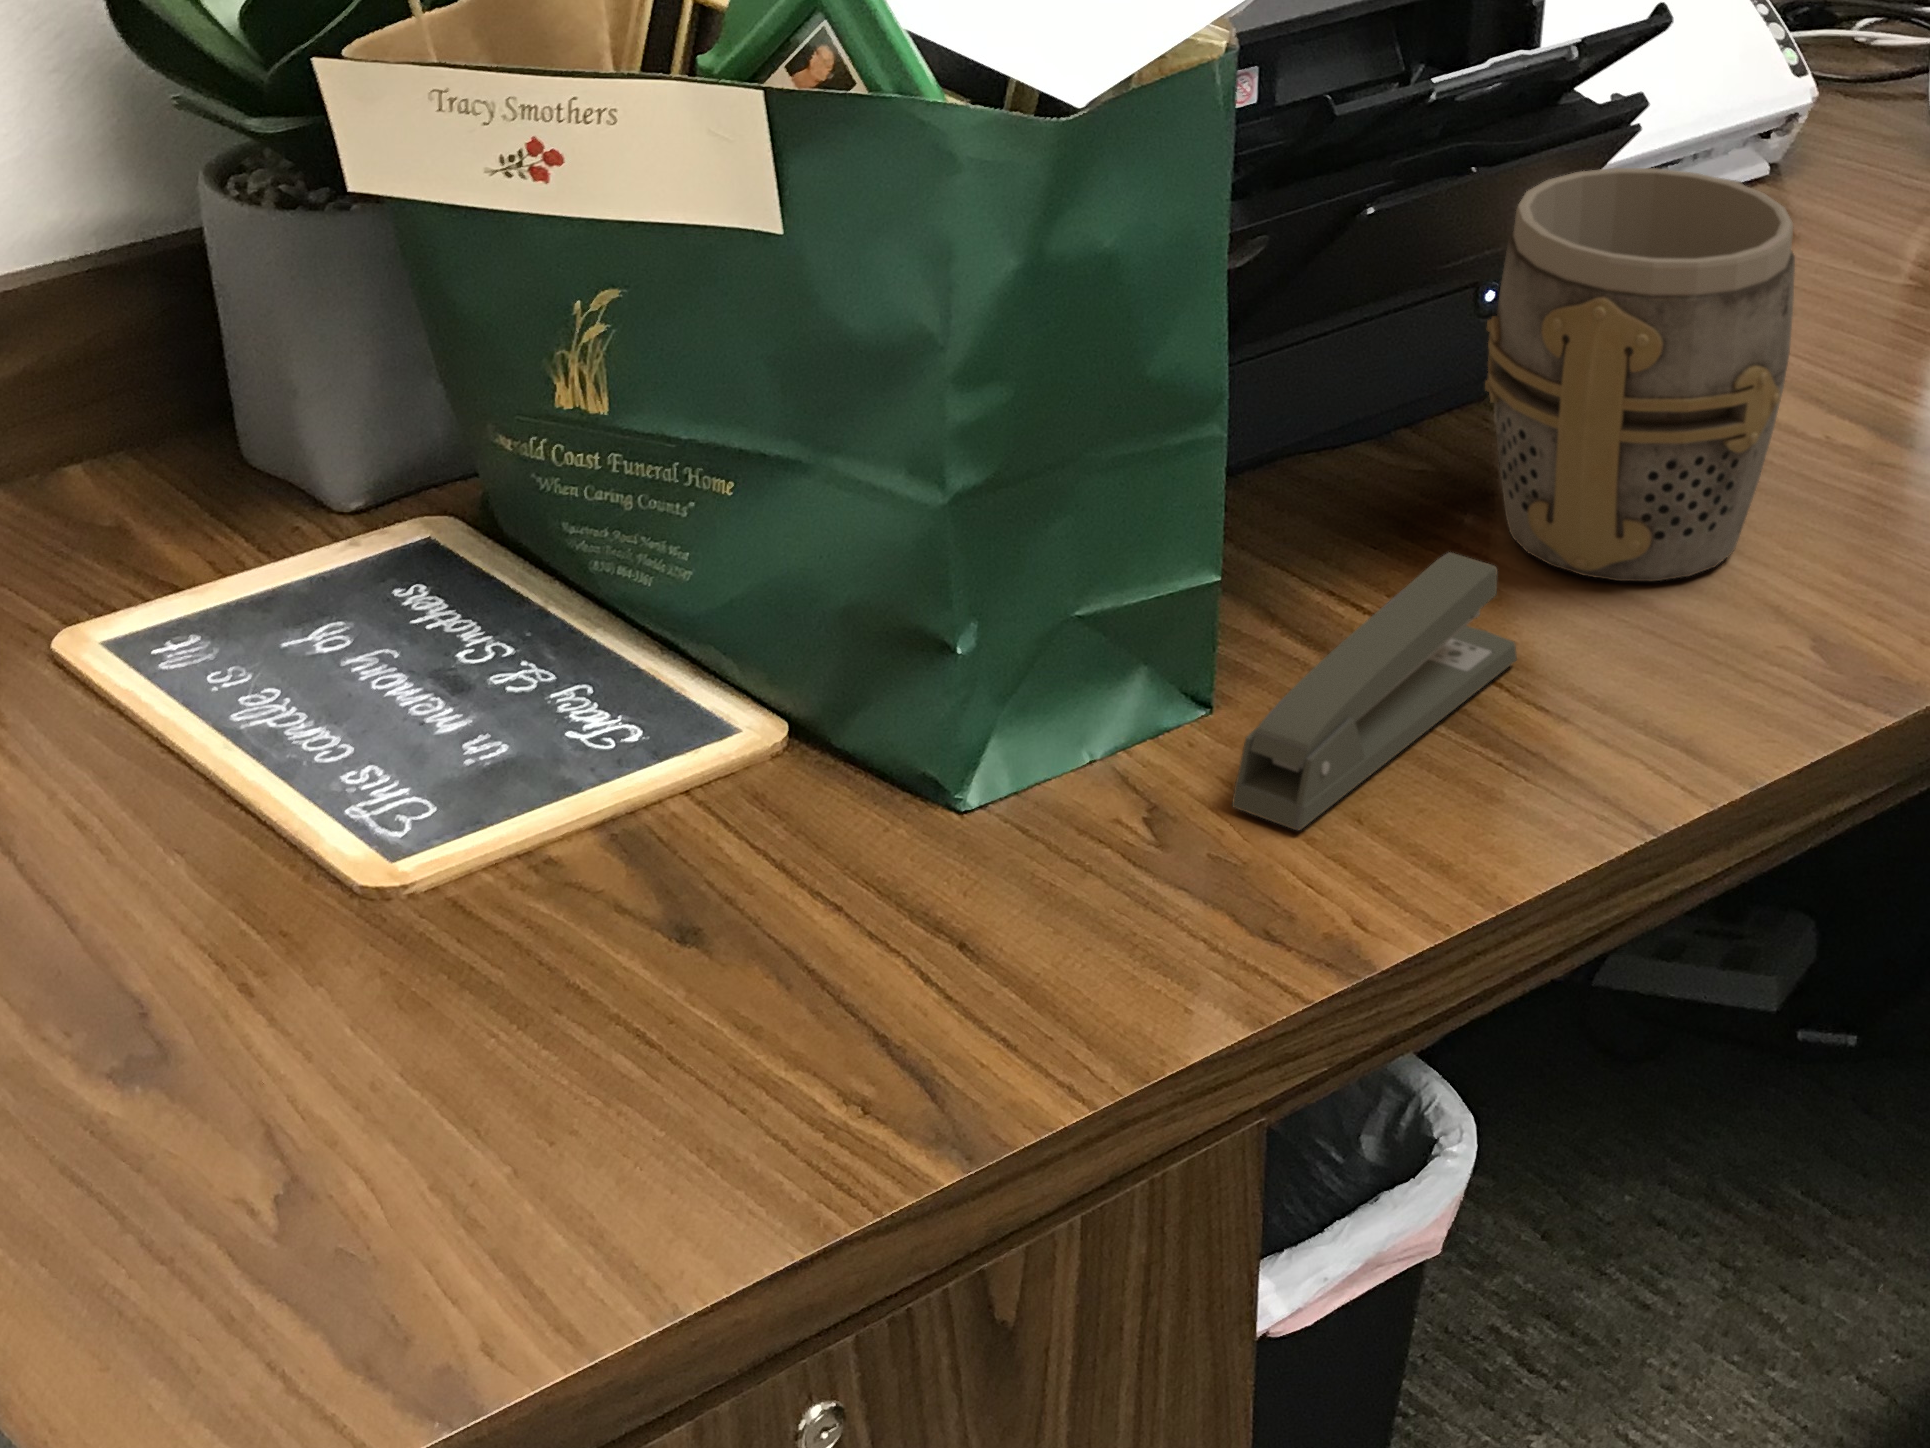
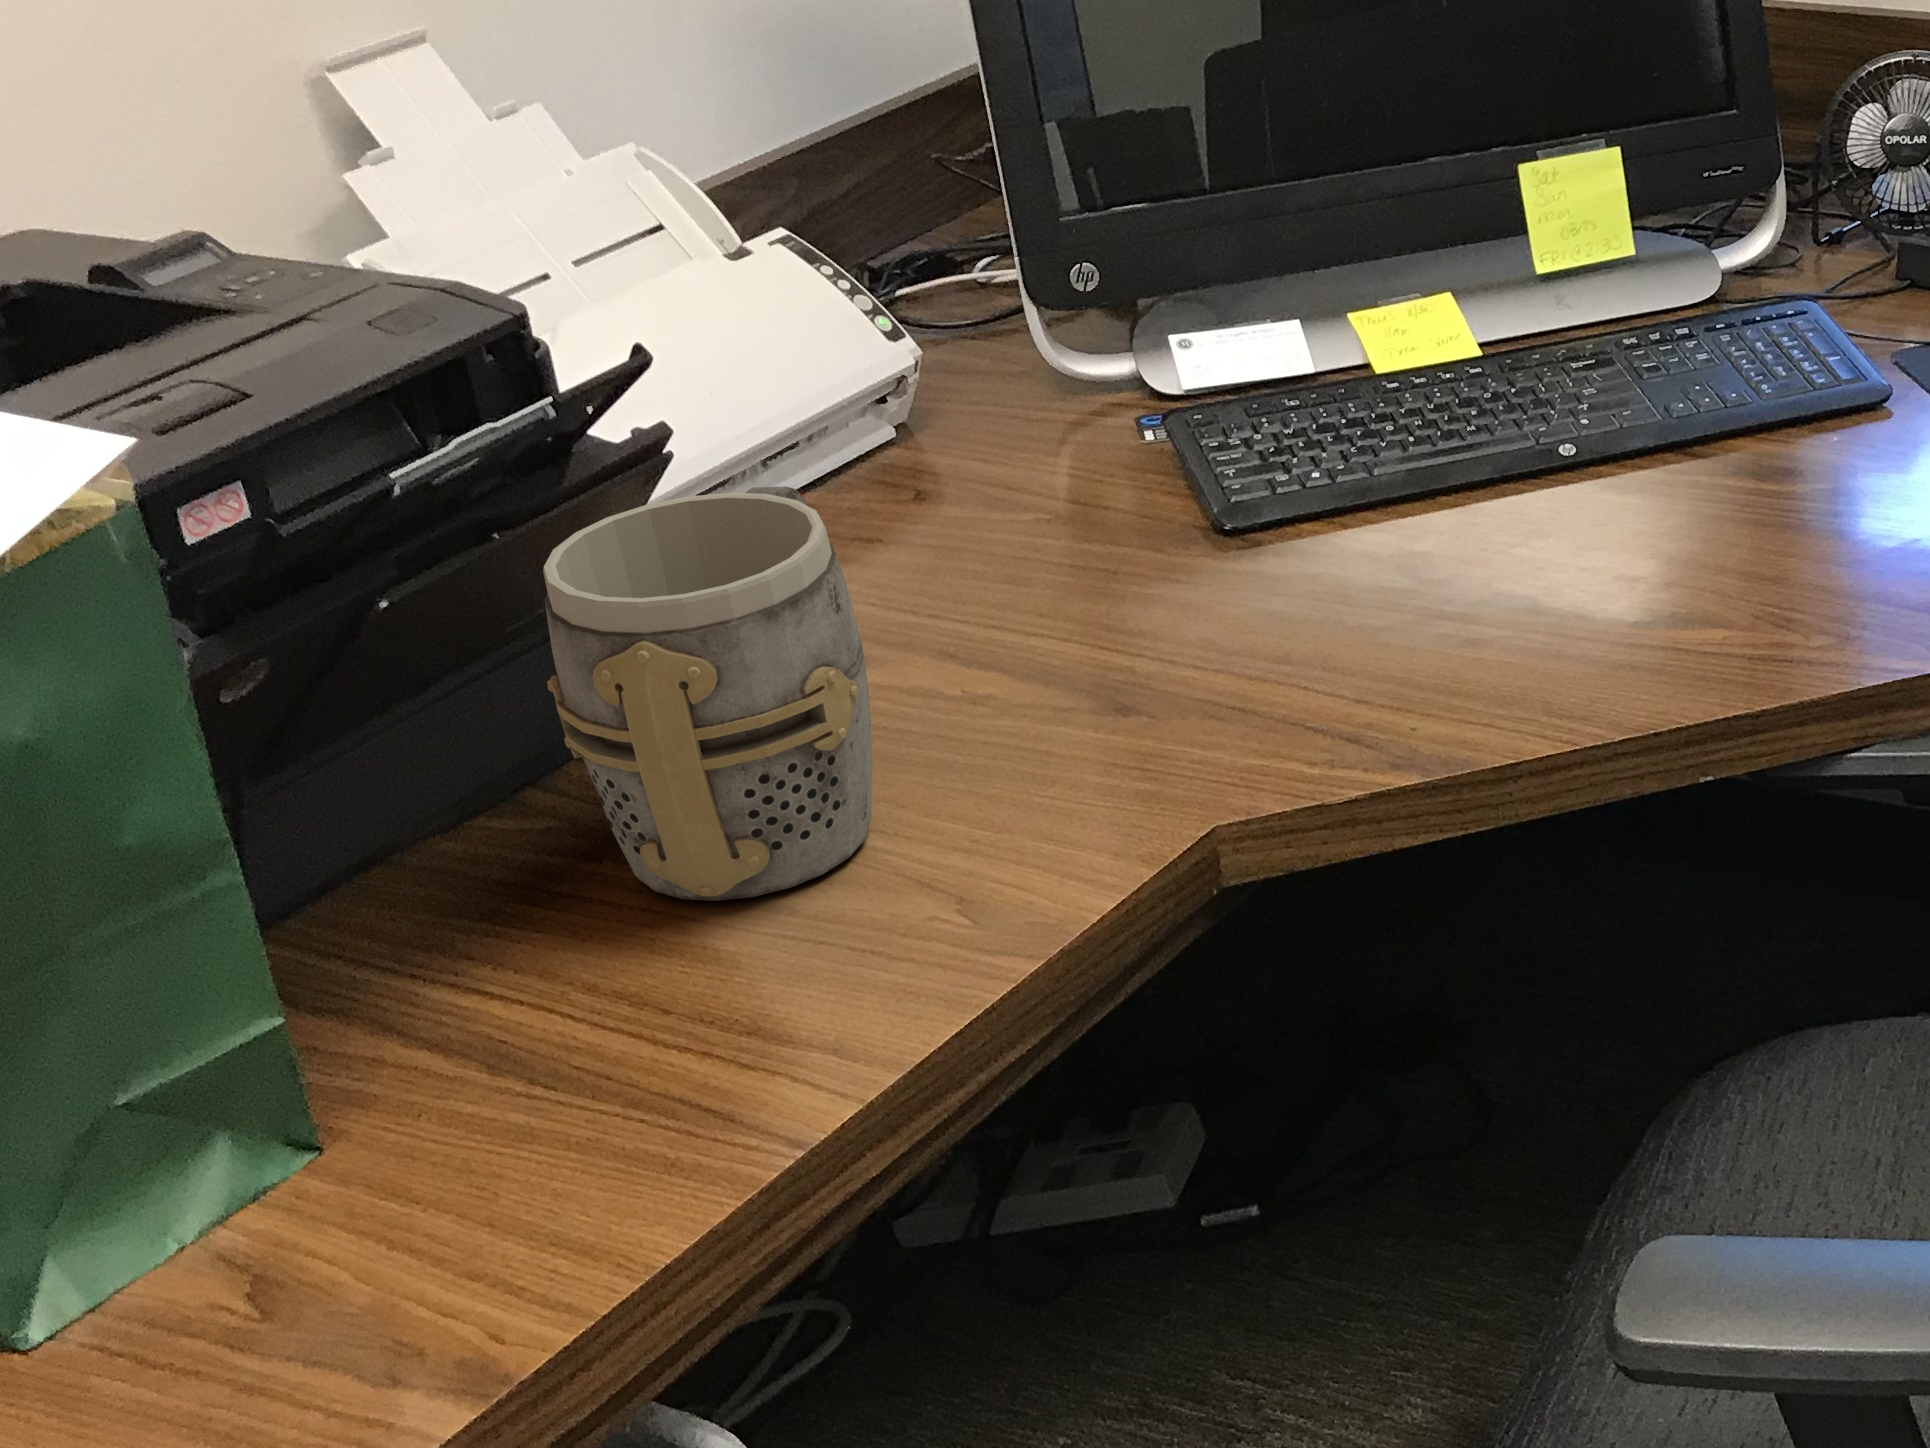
stapler: present [1232,553,1517,830] -> none [342,925,649,1253]

